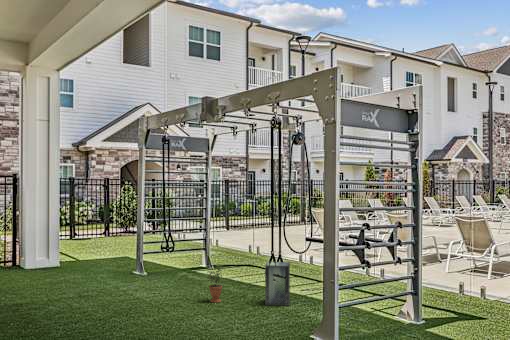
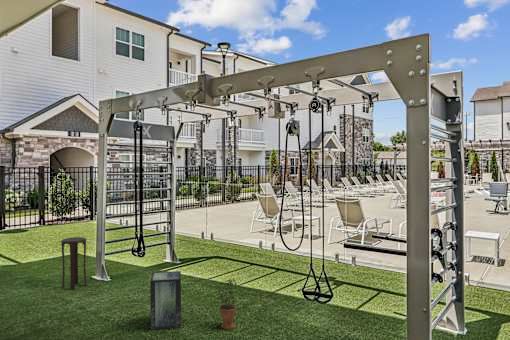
stool: none [107,235,126,277] -> present [61,237,87,290]
storage box: present [265,262,290,306] -> present [150,271,181,330]

